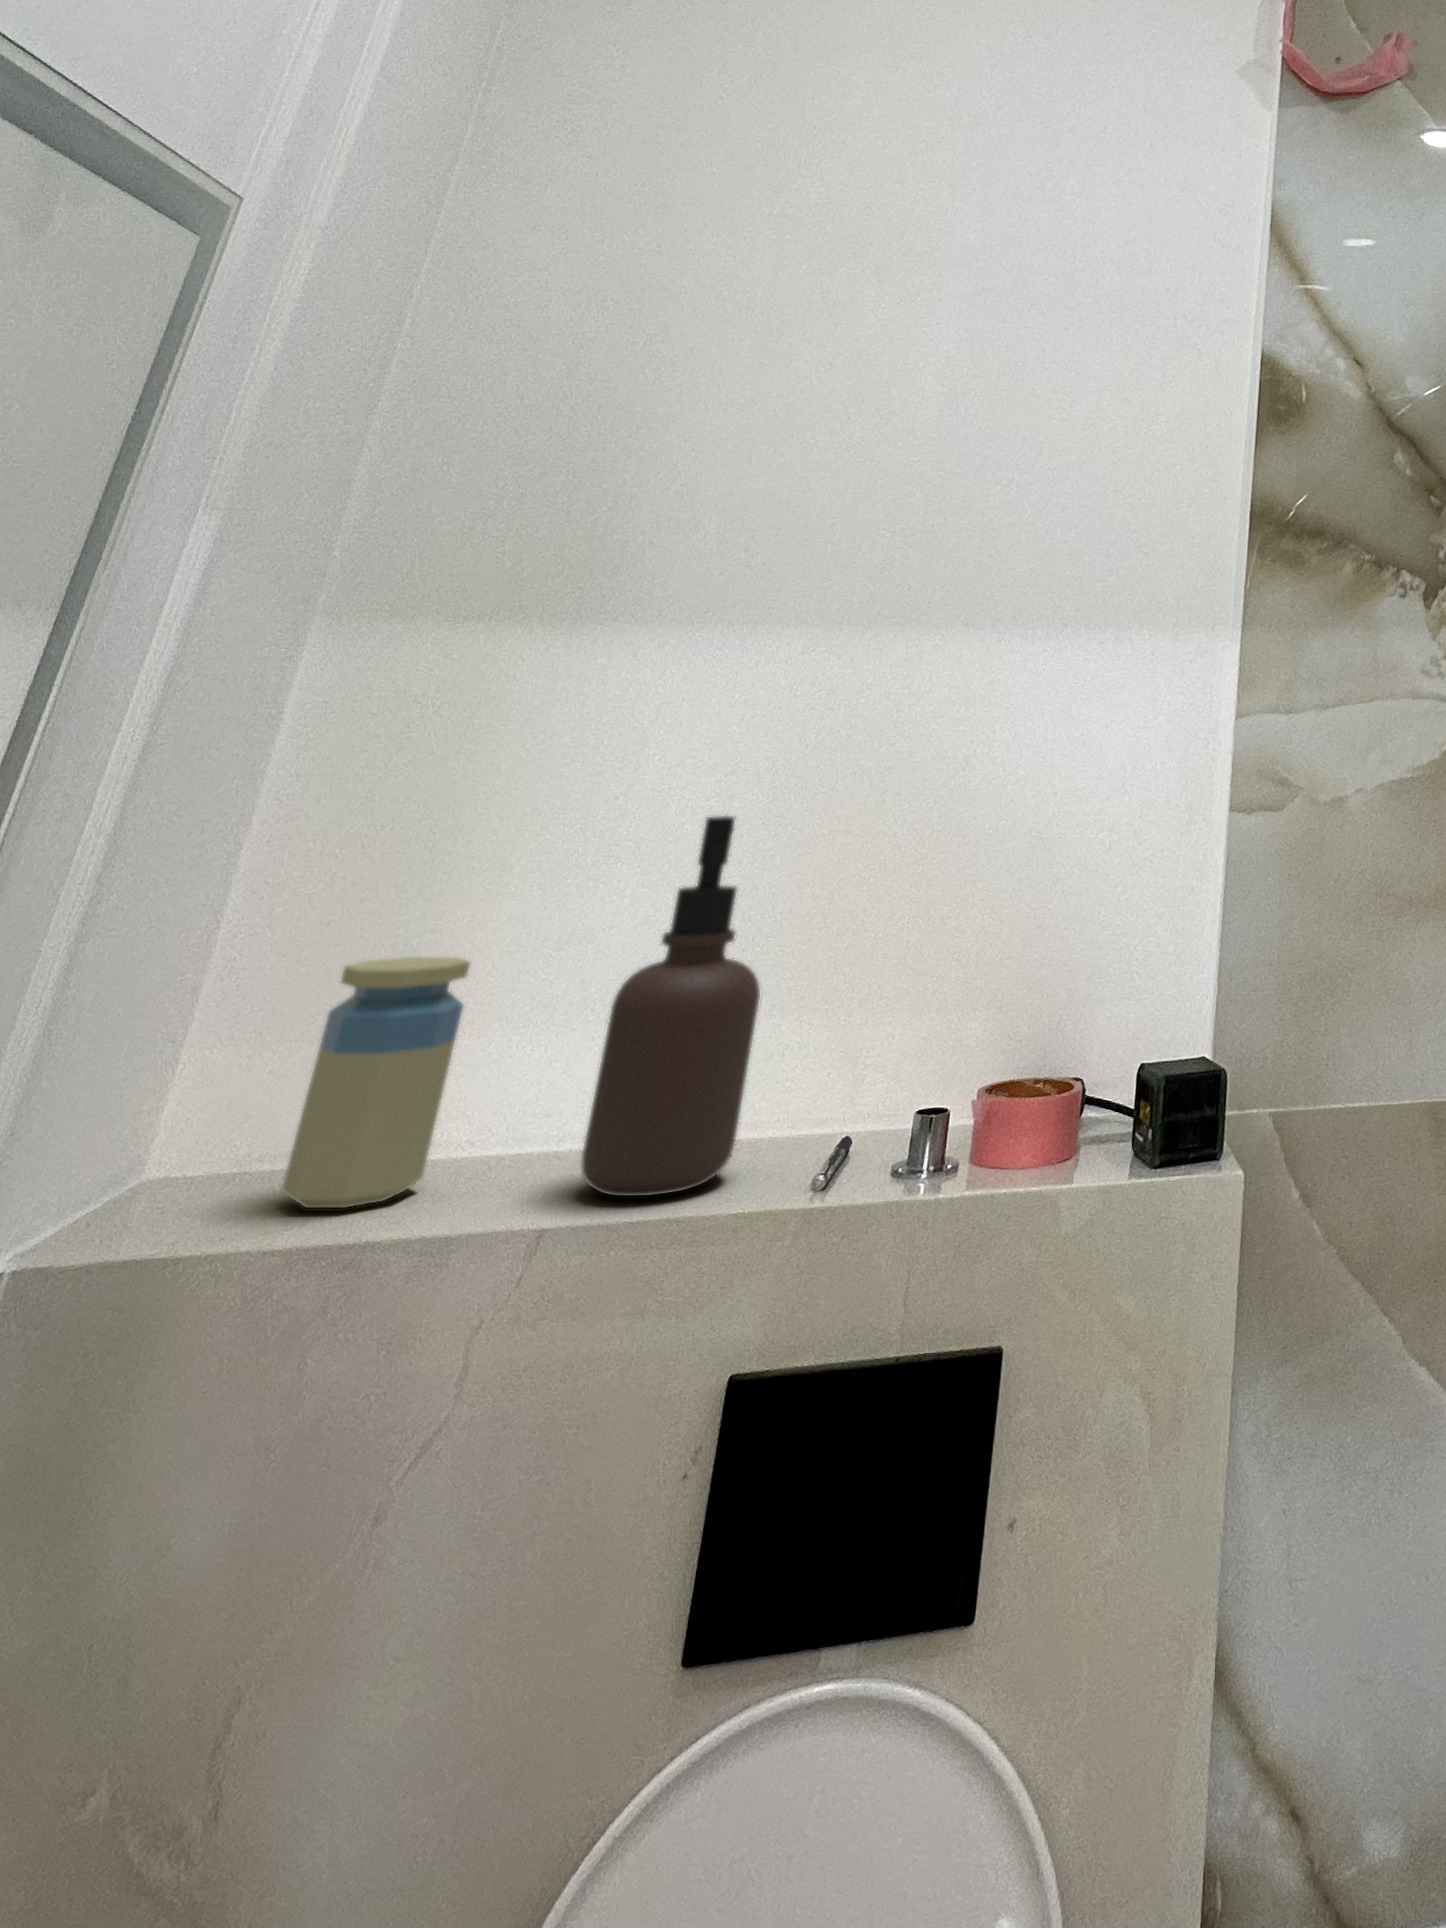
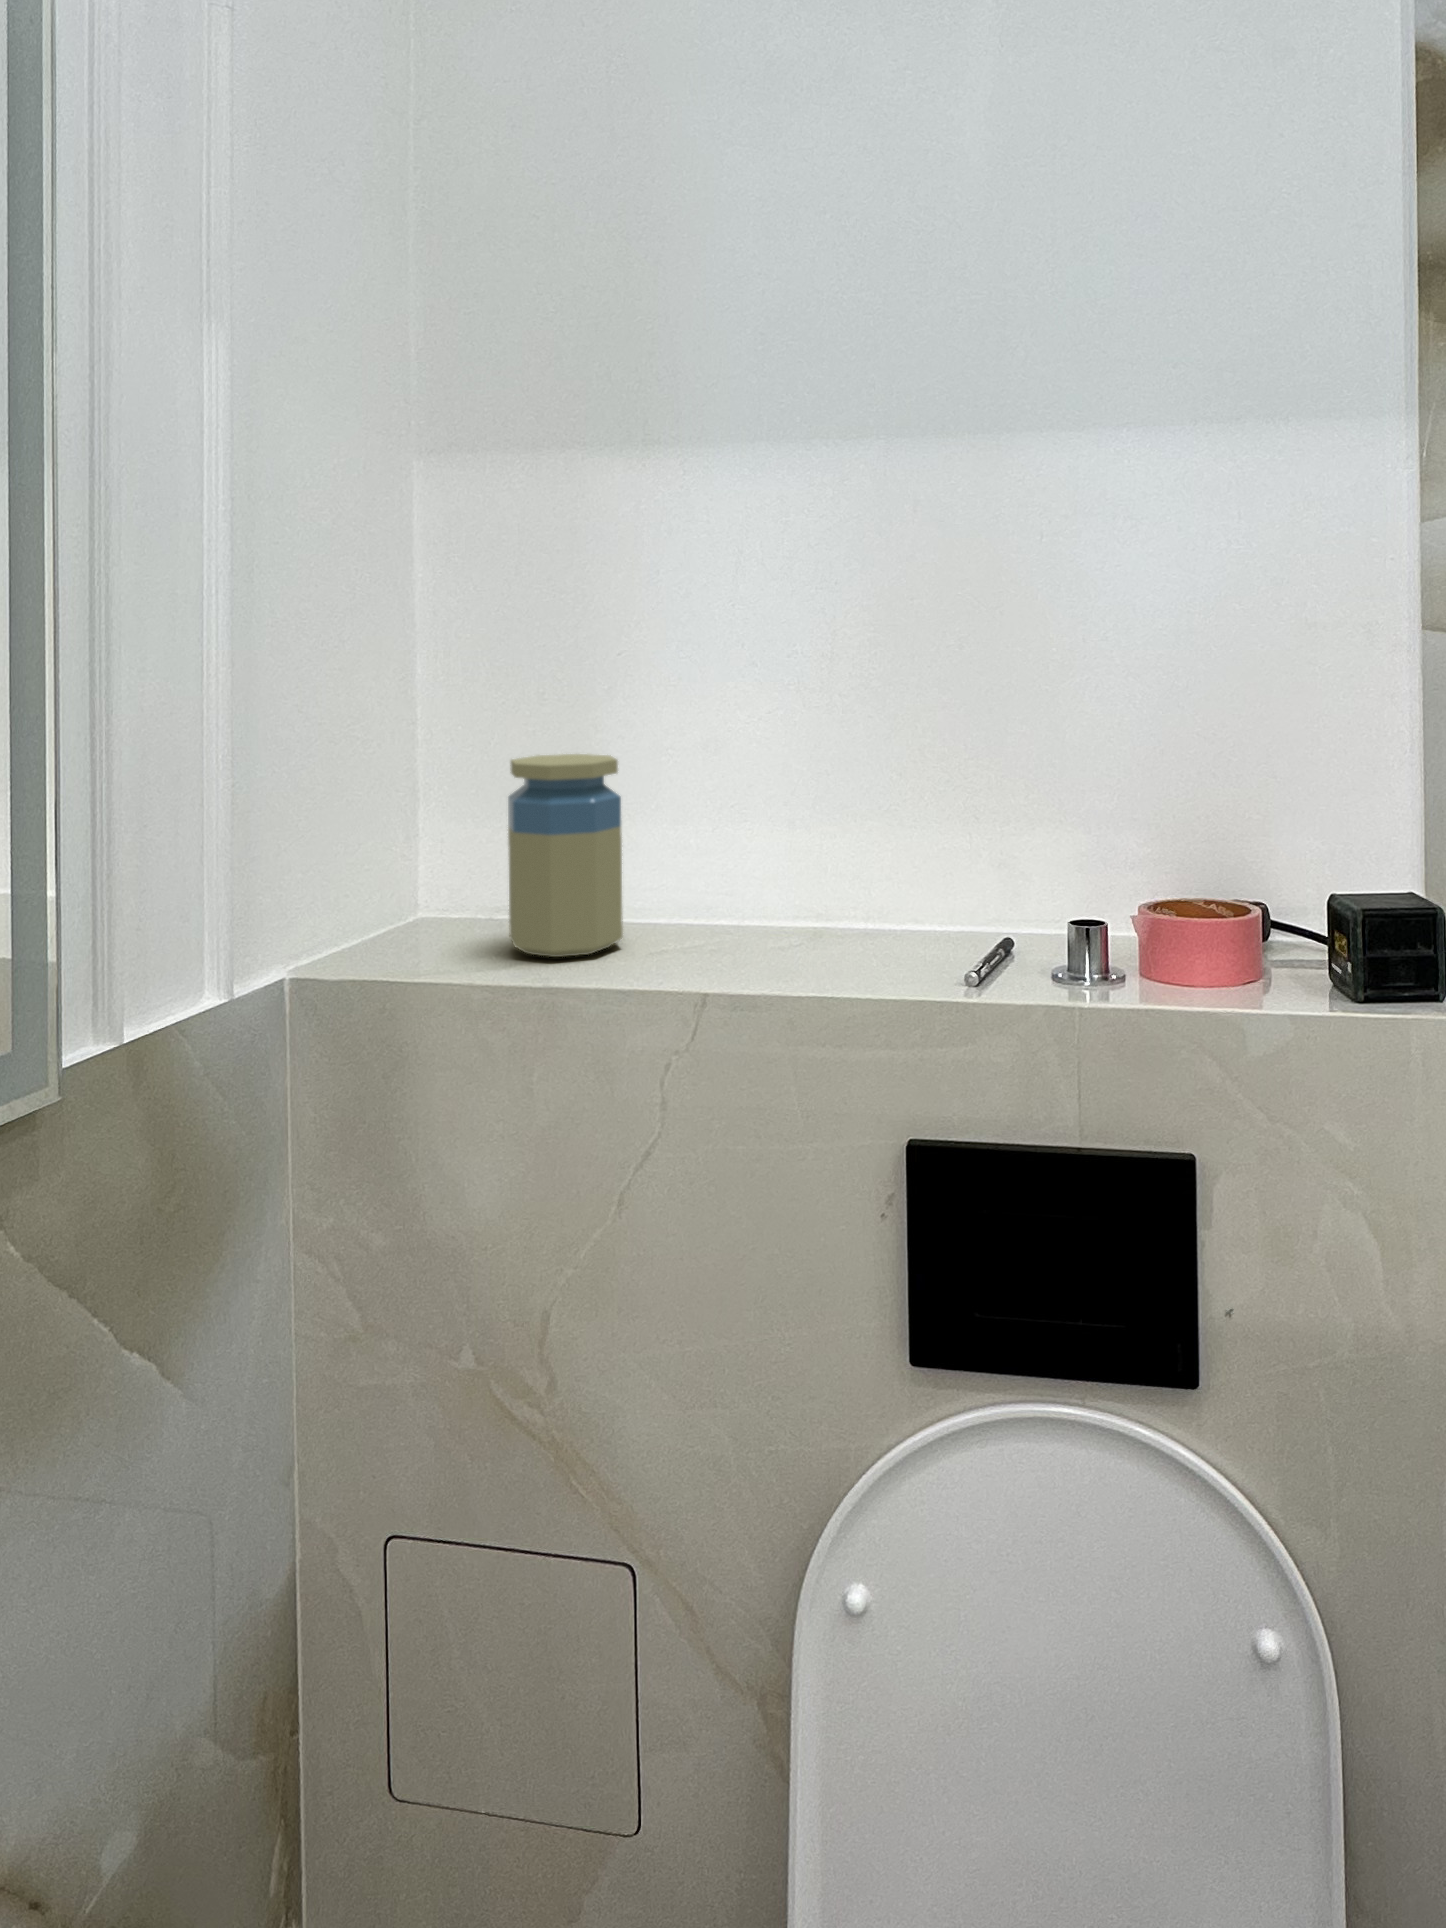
soap dispenser: present [582,816,760,1196] -> none [743,630,890,977]

